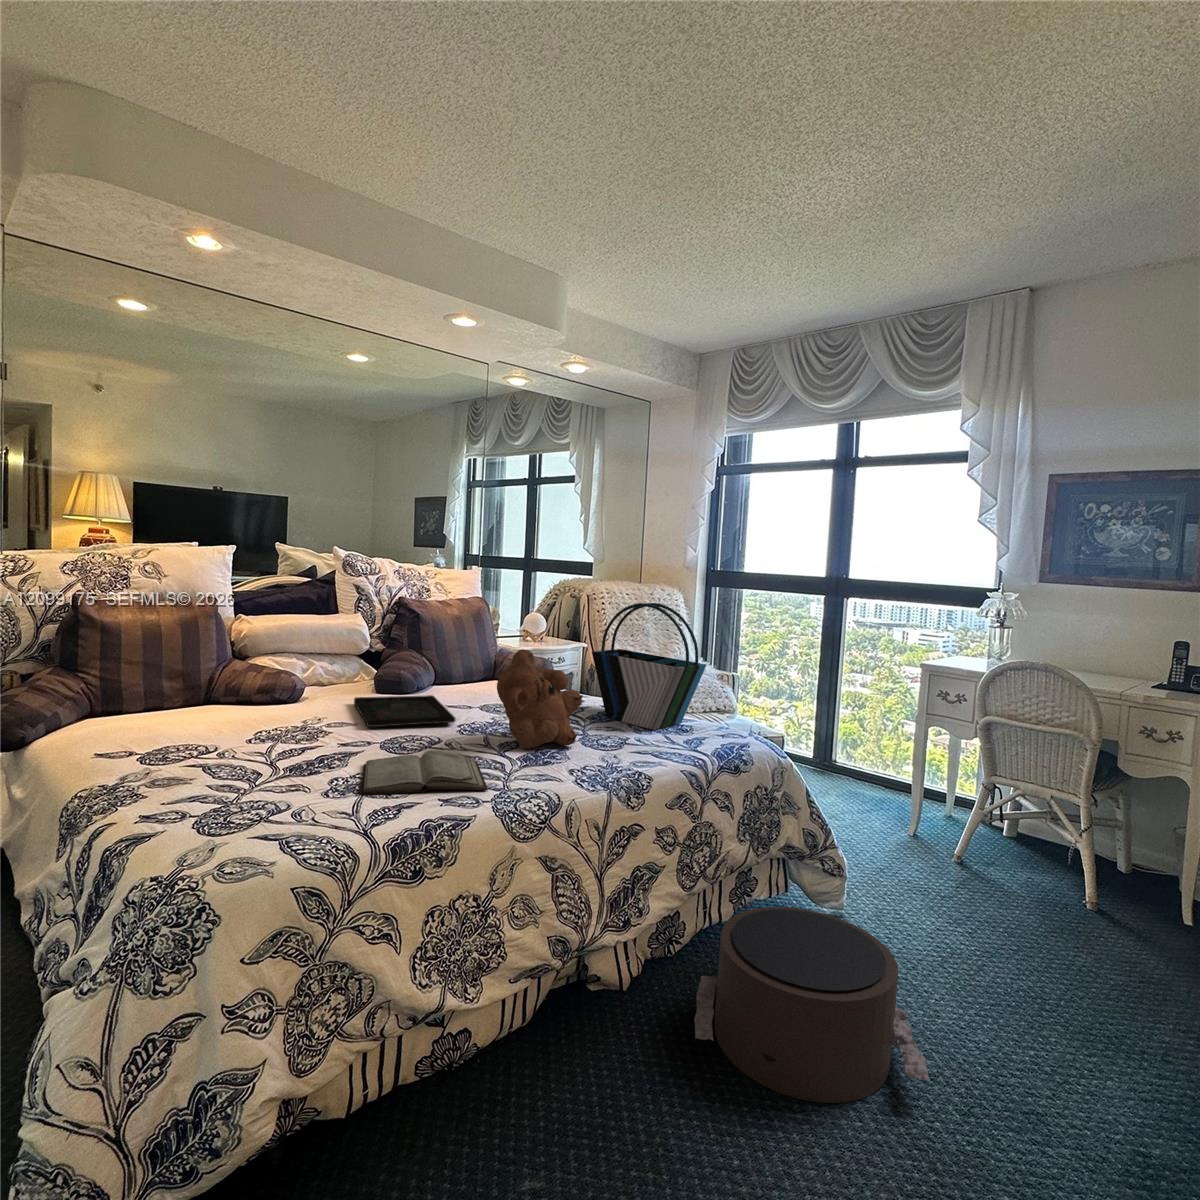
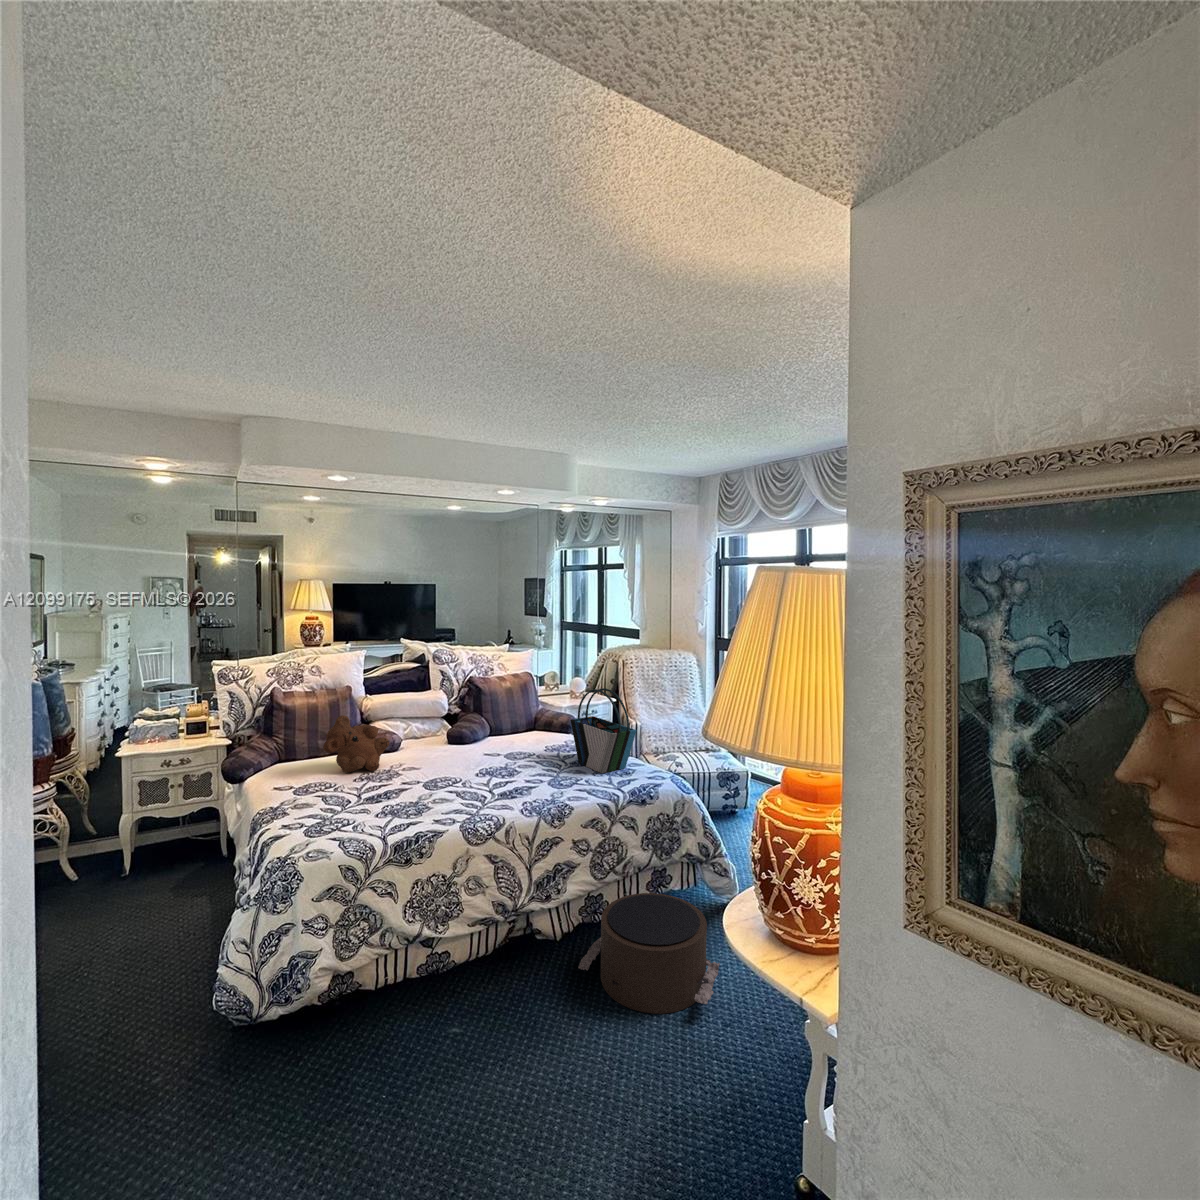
teddy bear: present [497,649,583,749] -> present [323,715,389,773]
tray: present [354,695,455,727] -> none [423,747,477,771]
diary: present [361,750,488,794] -> none [394,789,471,816]

